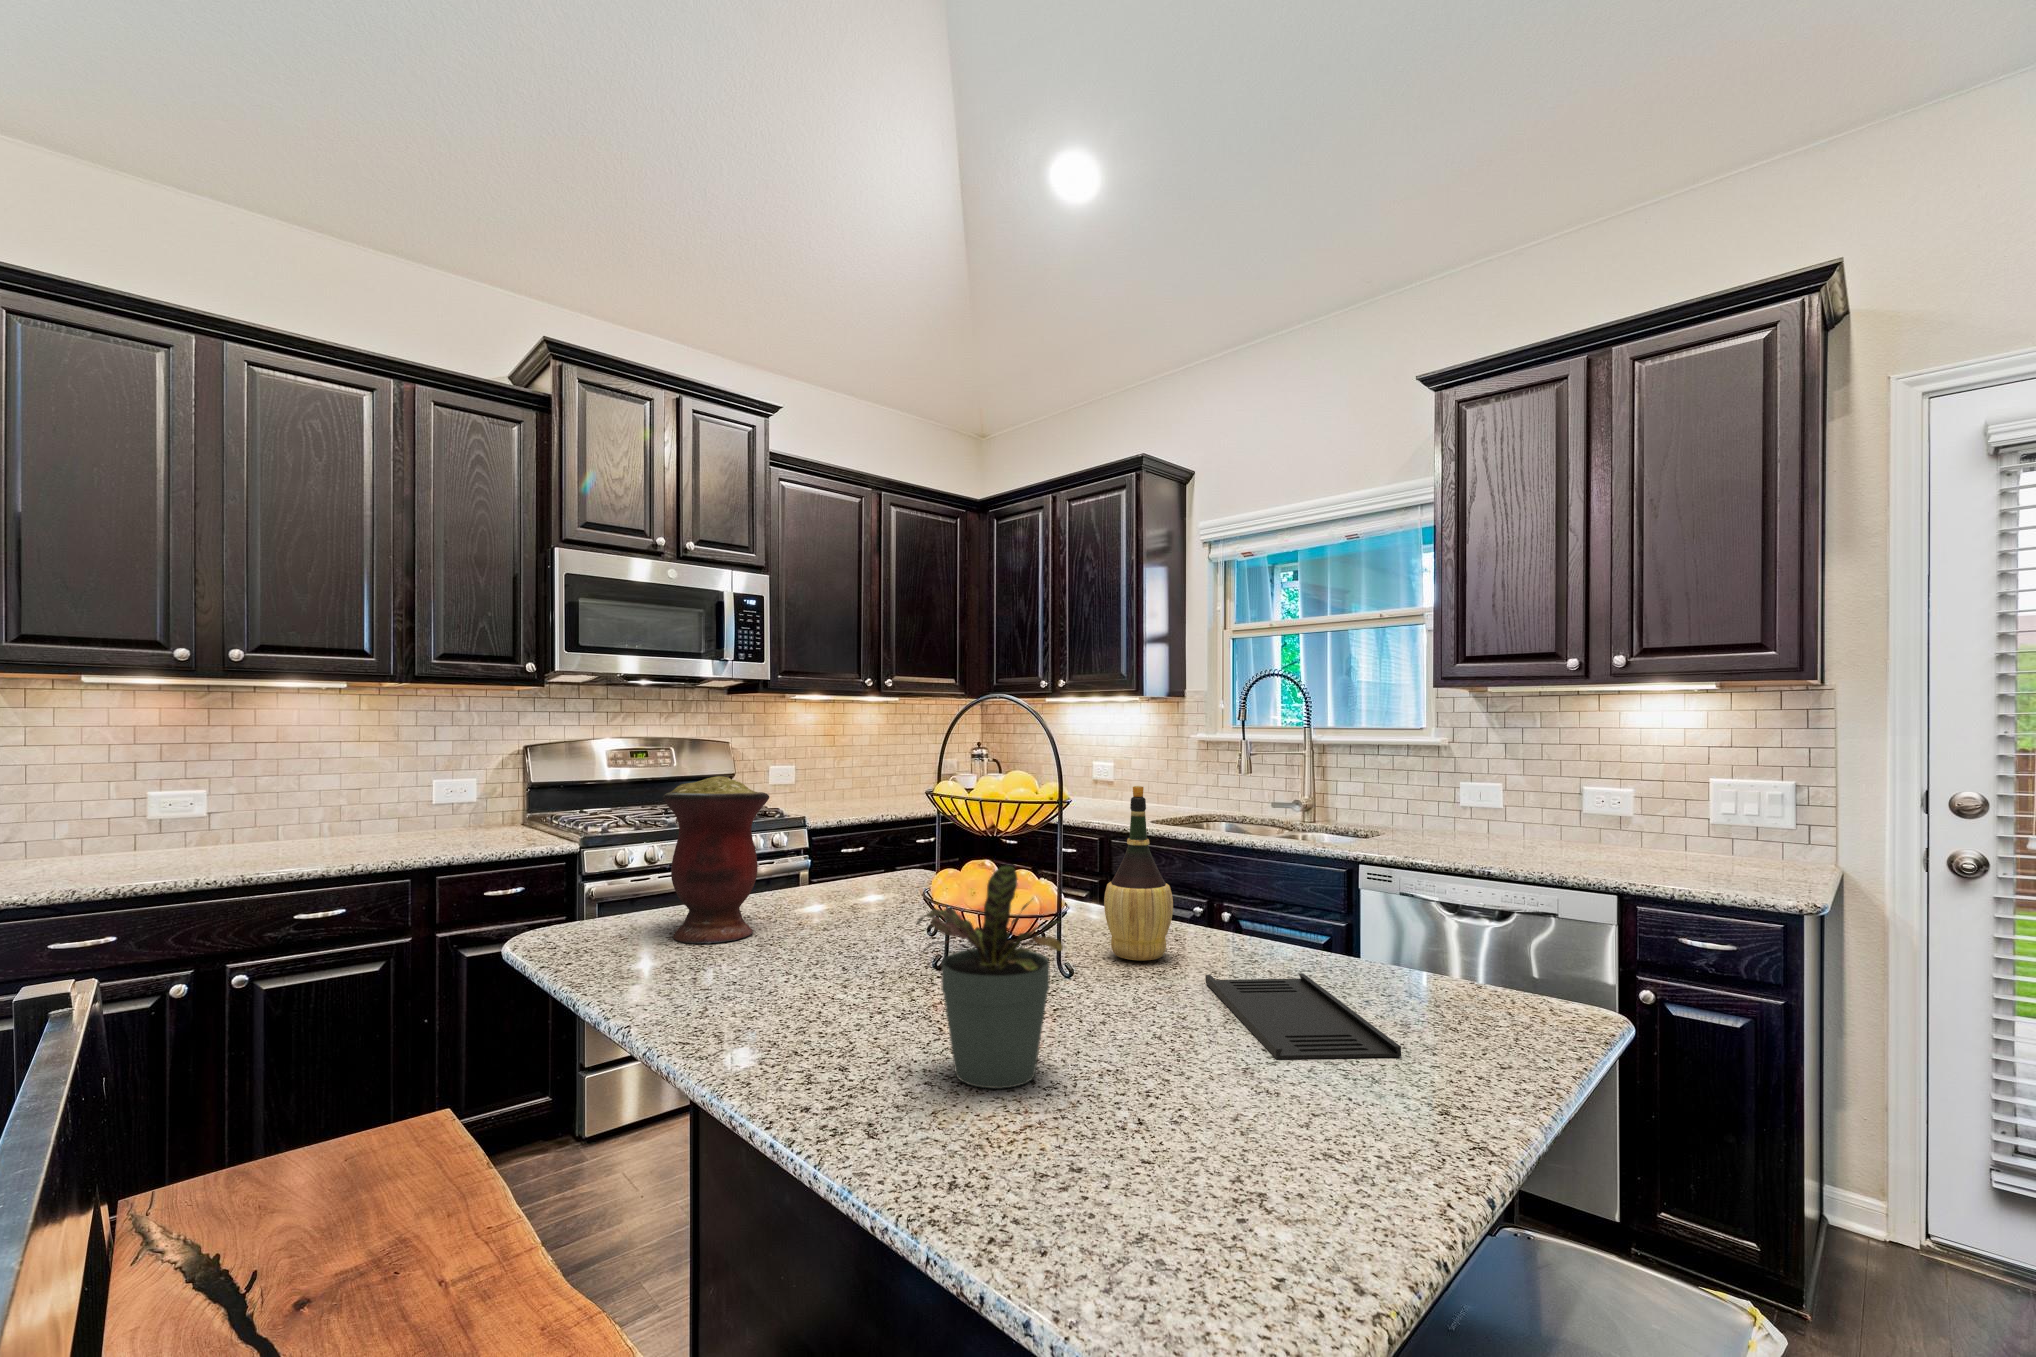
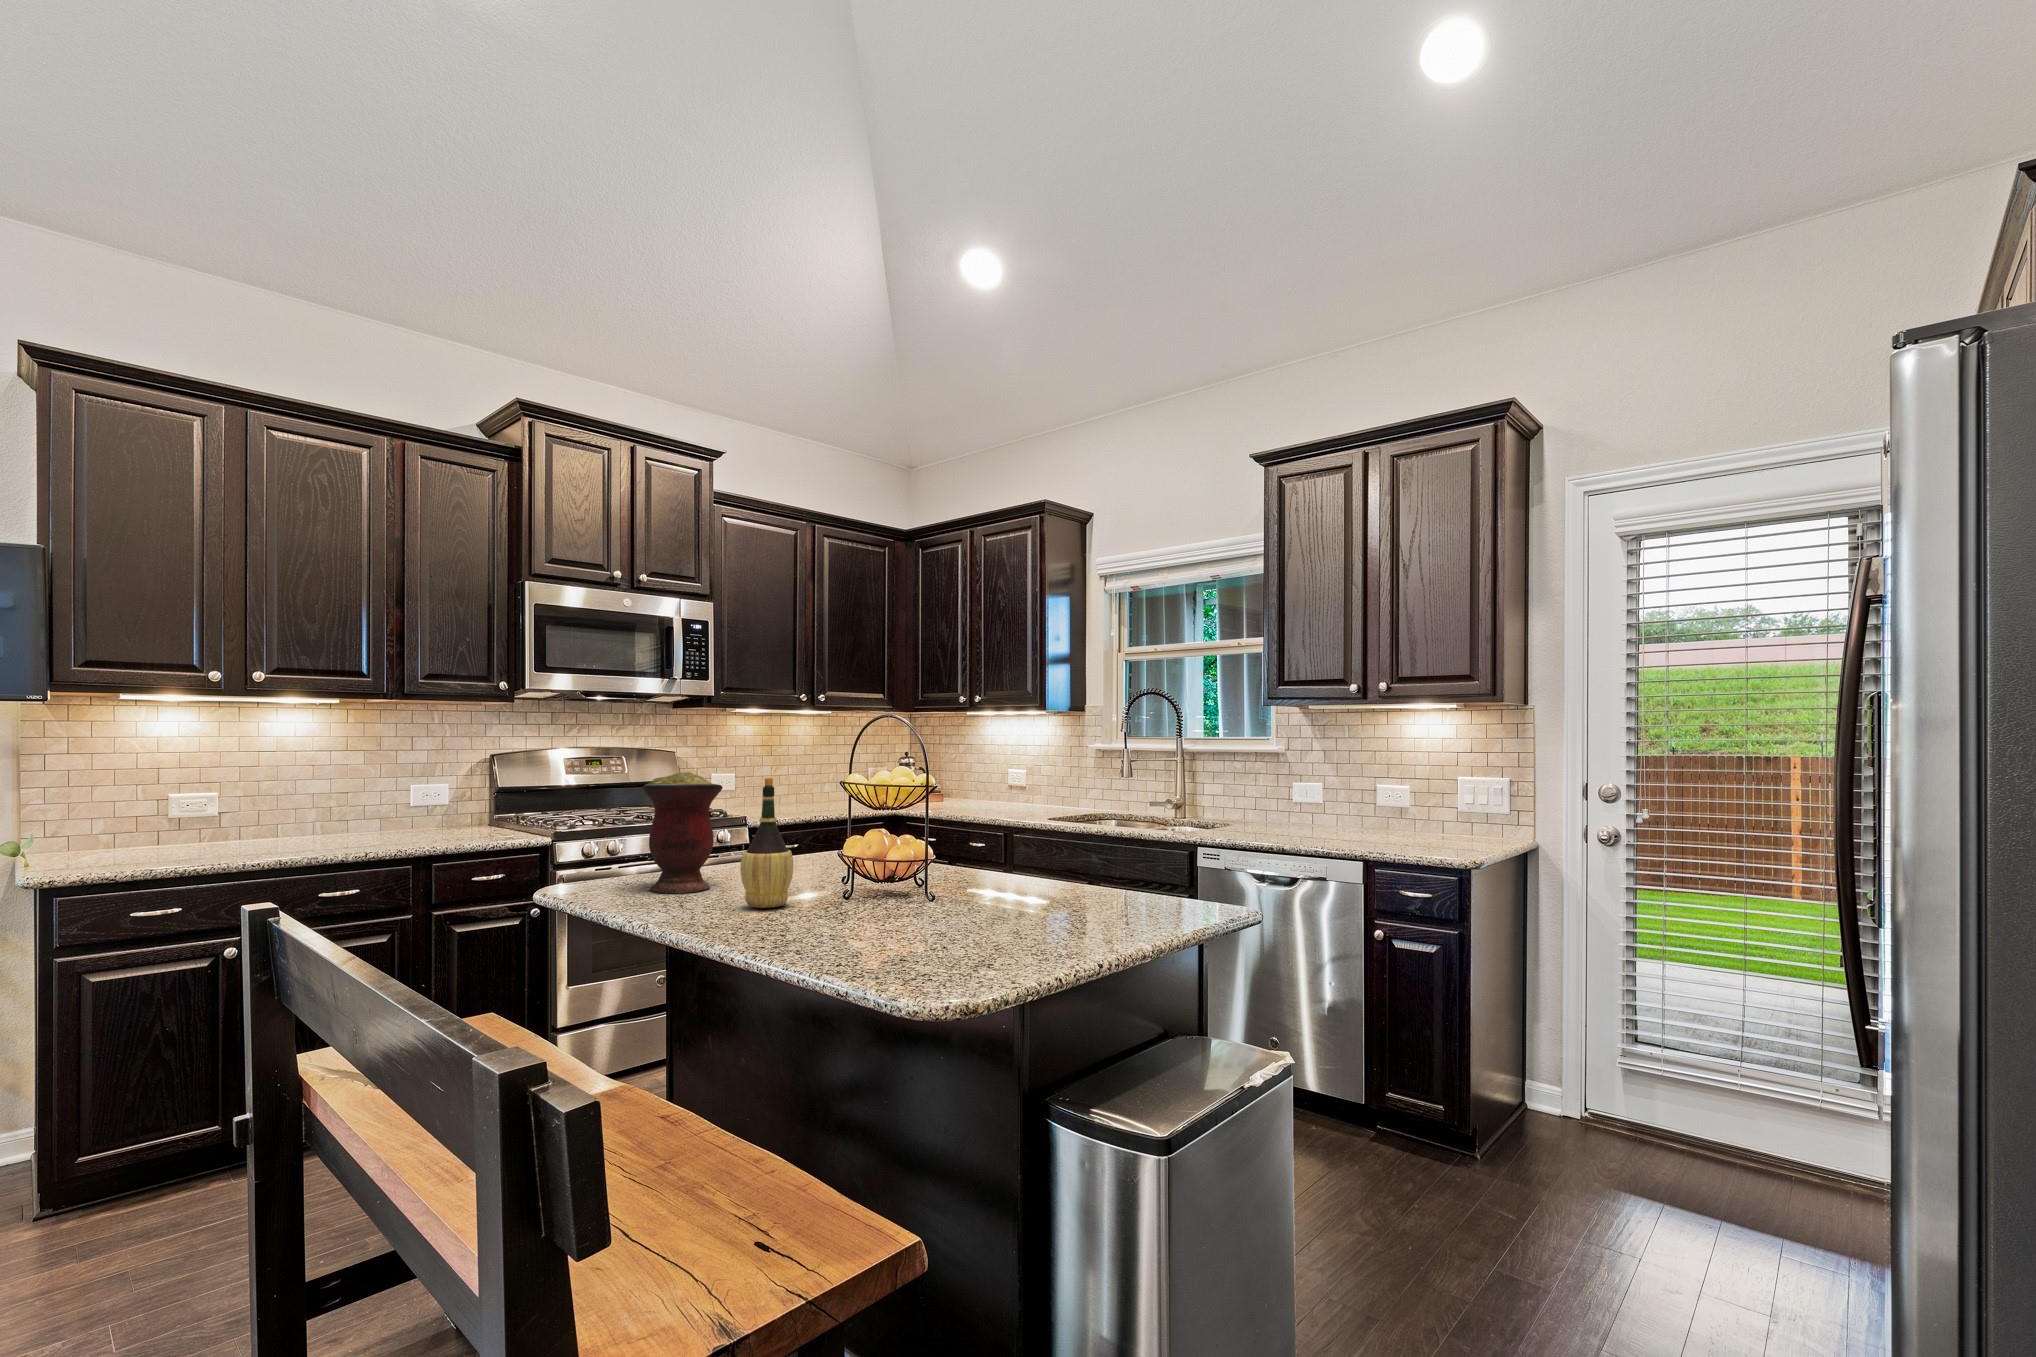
wine bottle: present [1104,786,1173,960] -> present [740,778,793,908]
potted plant: present [917,865,1063,1089] -> none [823,817,914,951]
tray: present [1205,973,1401,1059] -> none [1027,901,1126,939]

